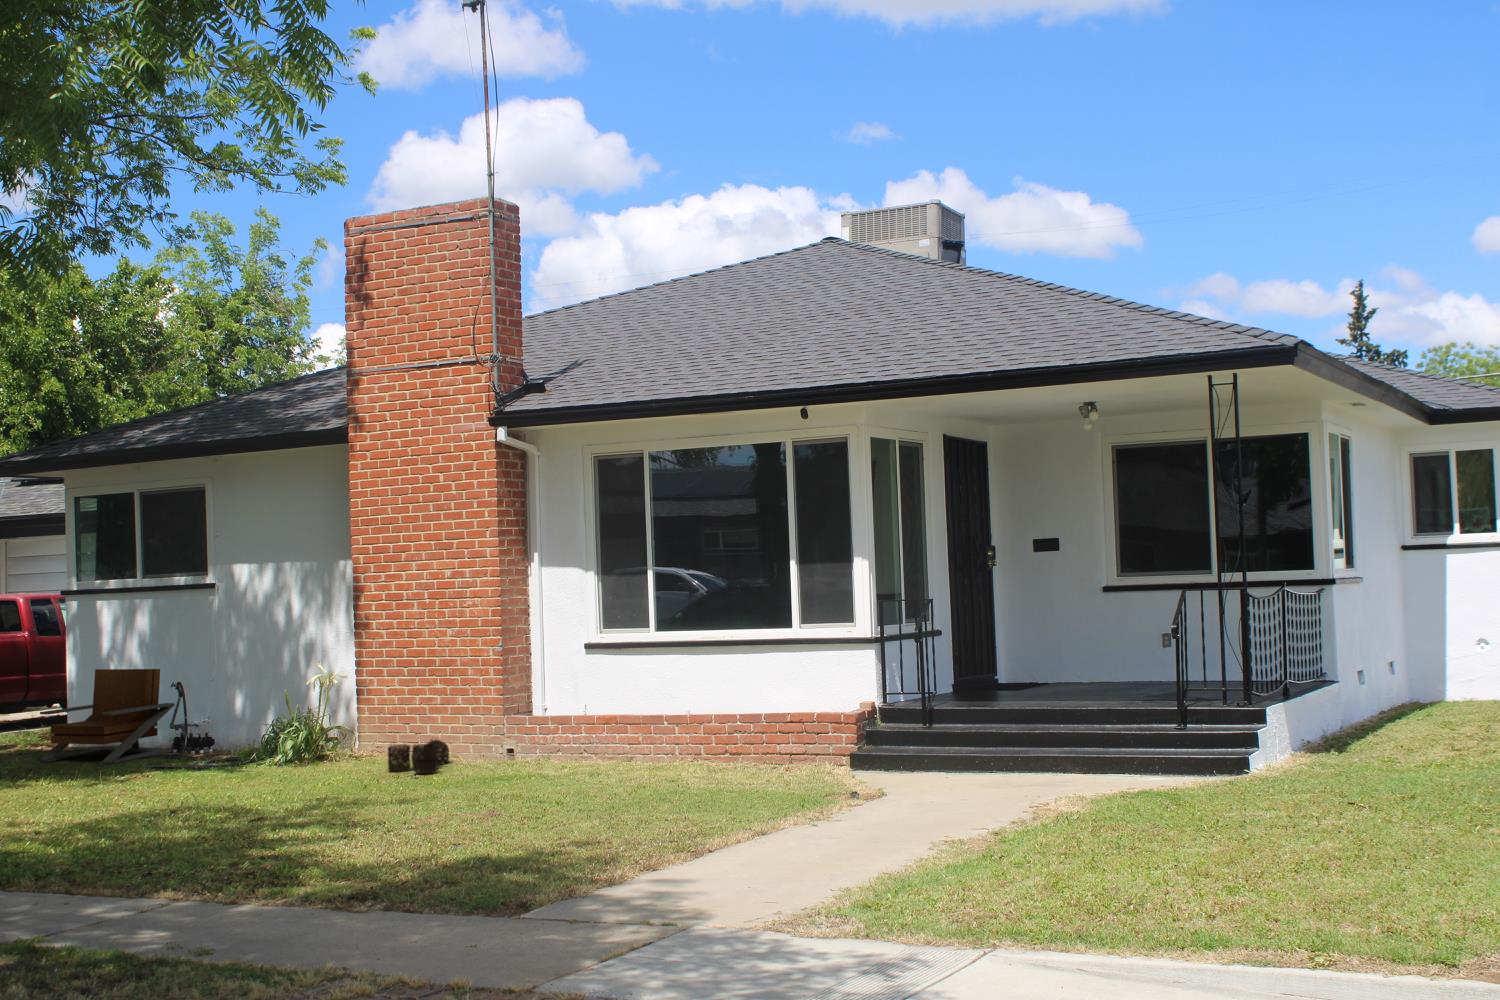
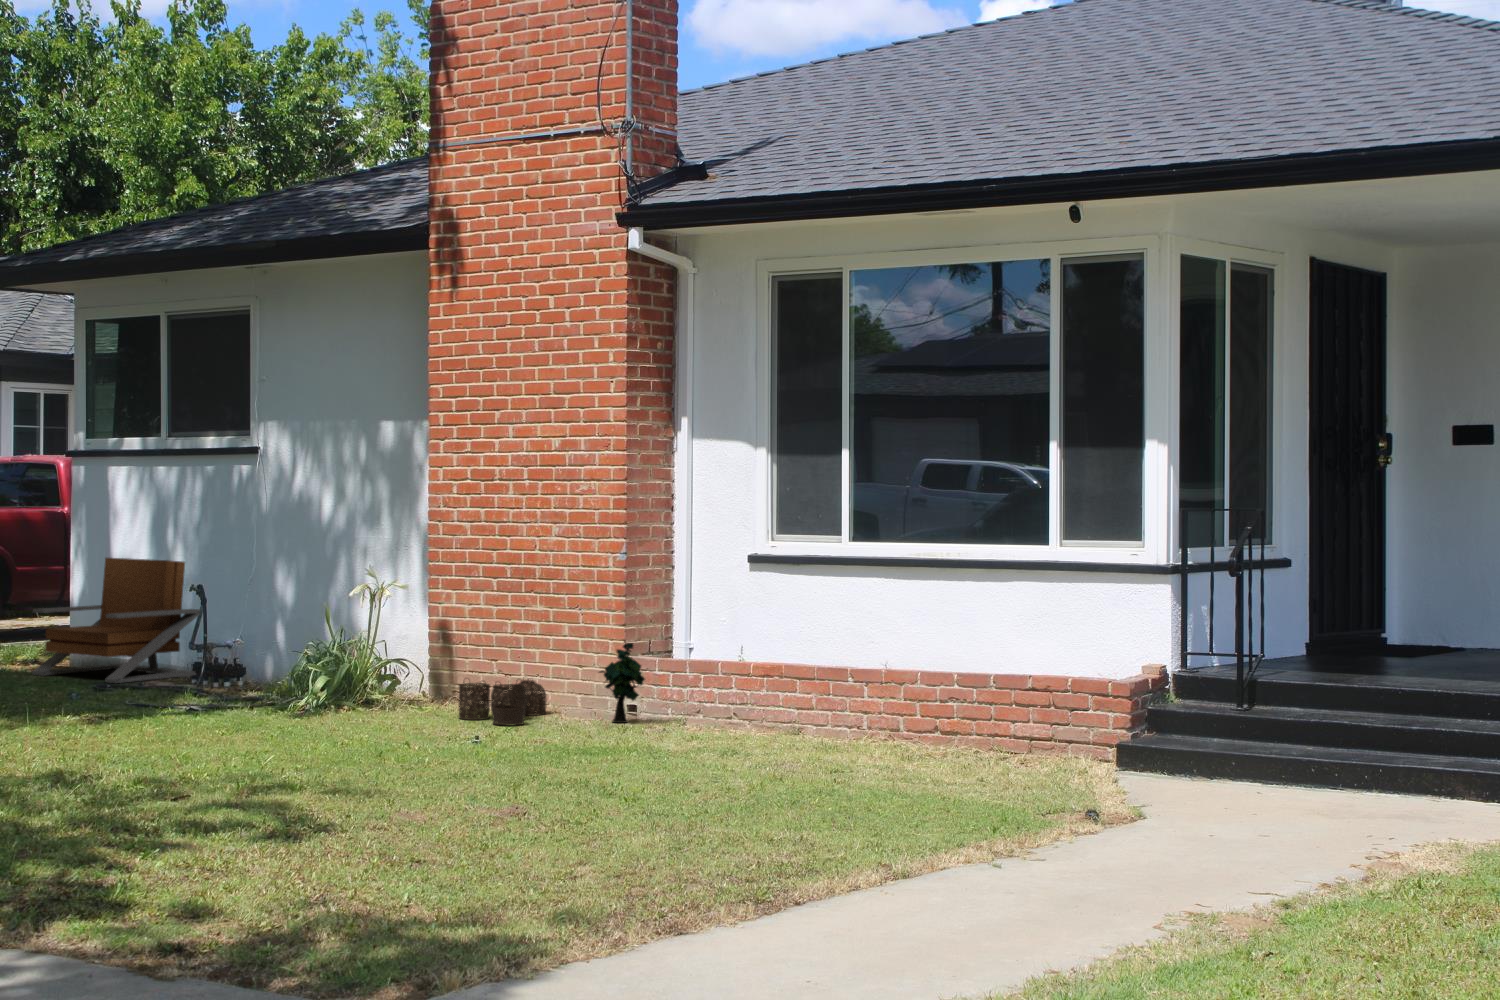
decorative plant: none [487,709,522,766] -> present [599,643,645,723]

